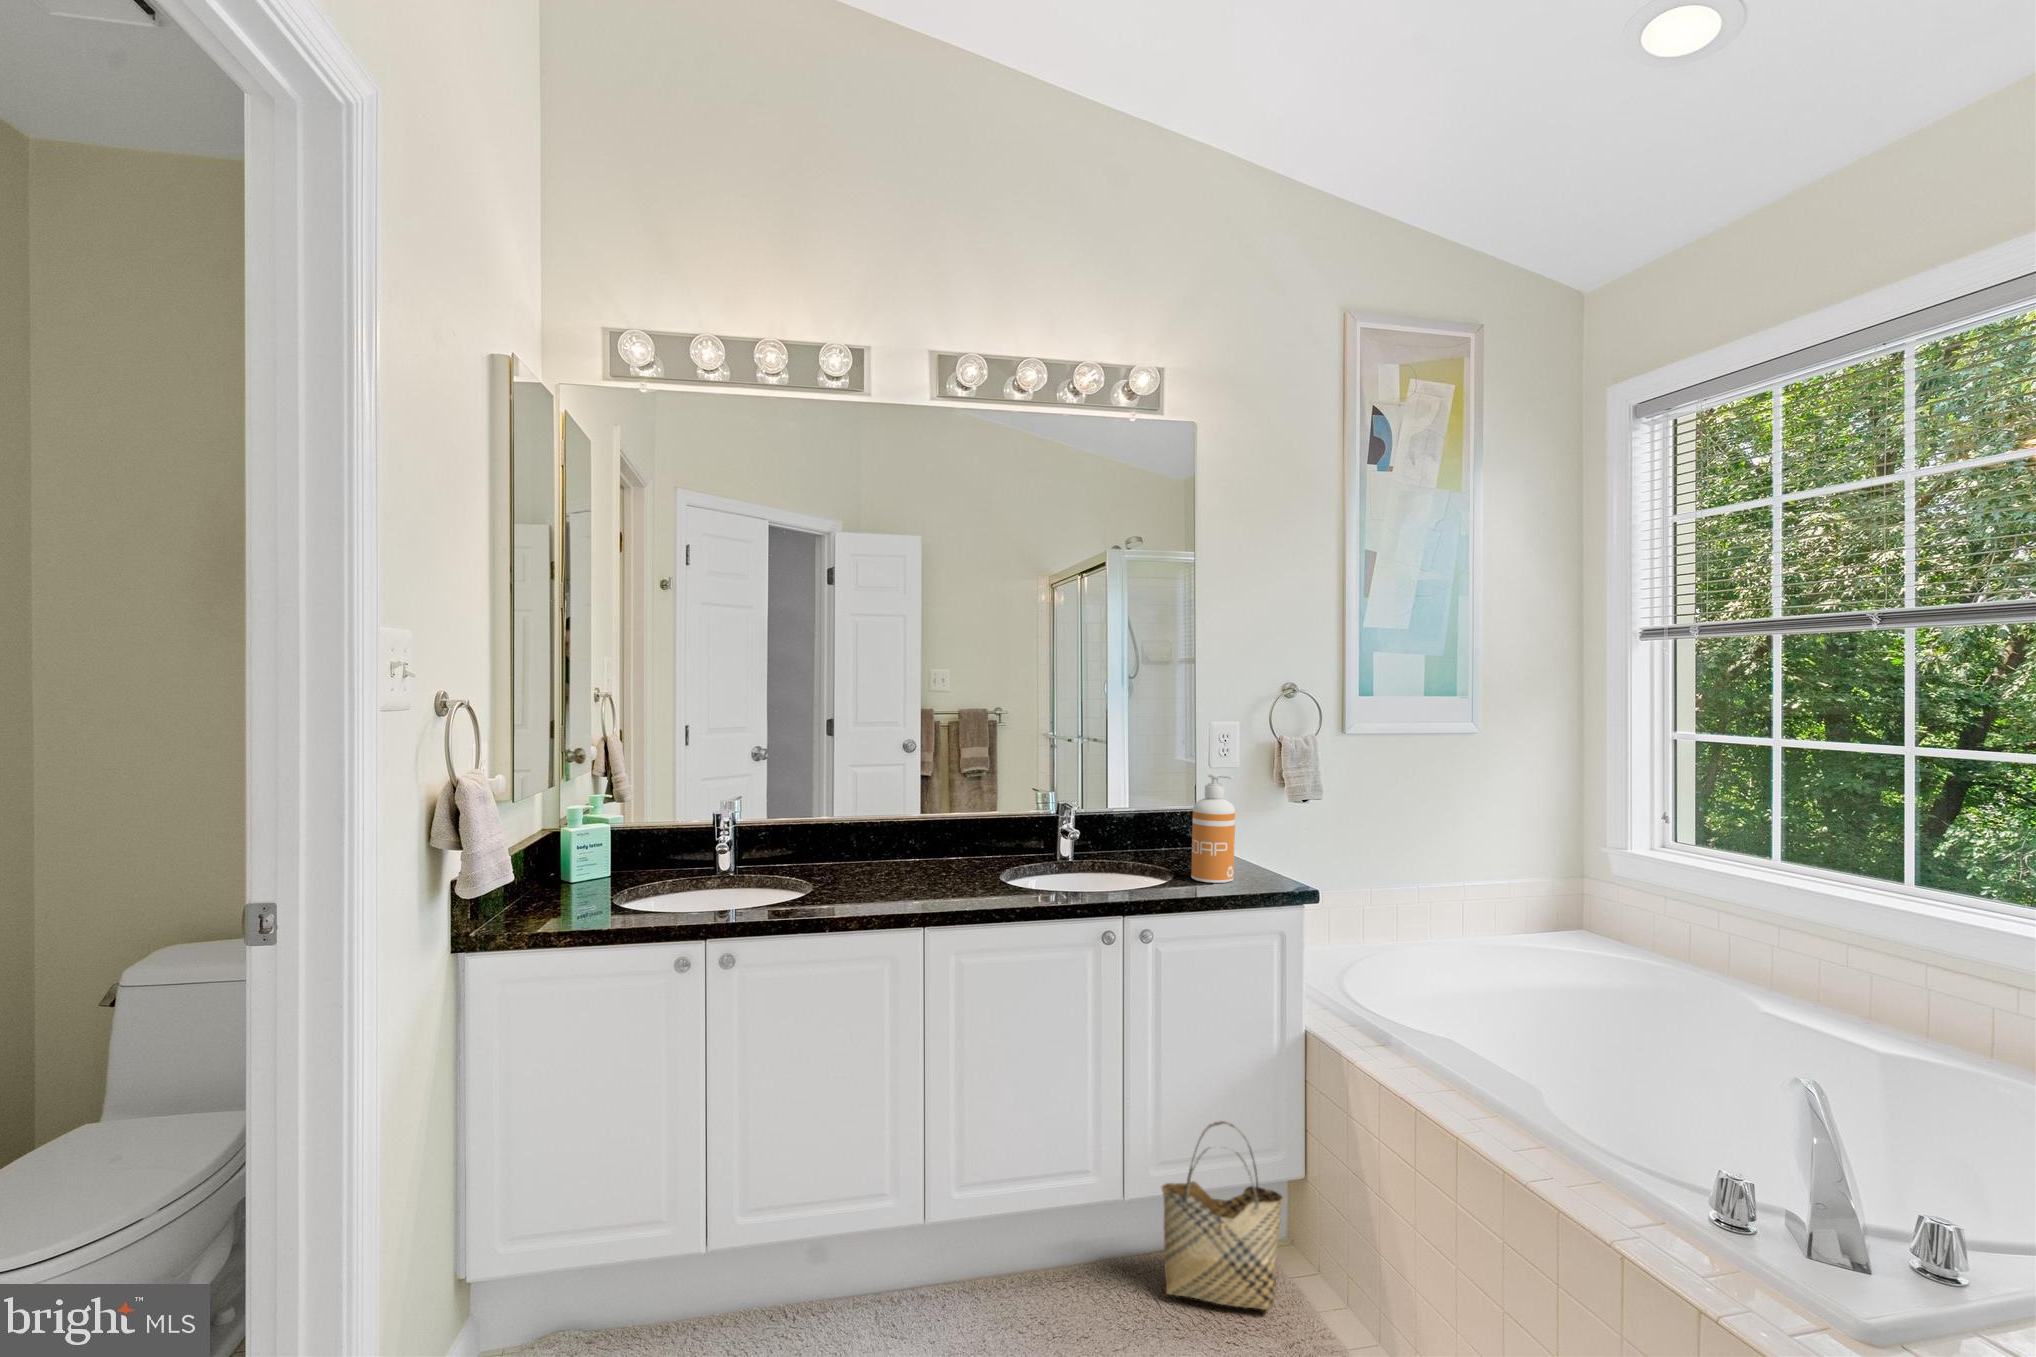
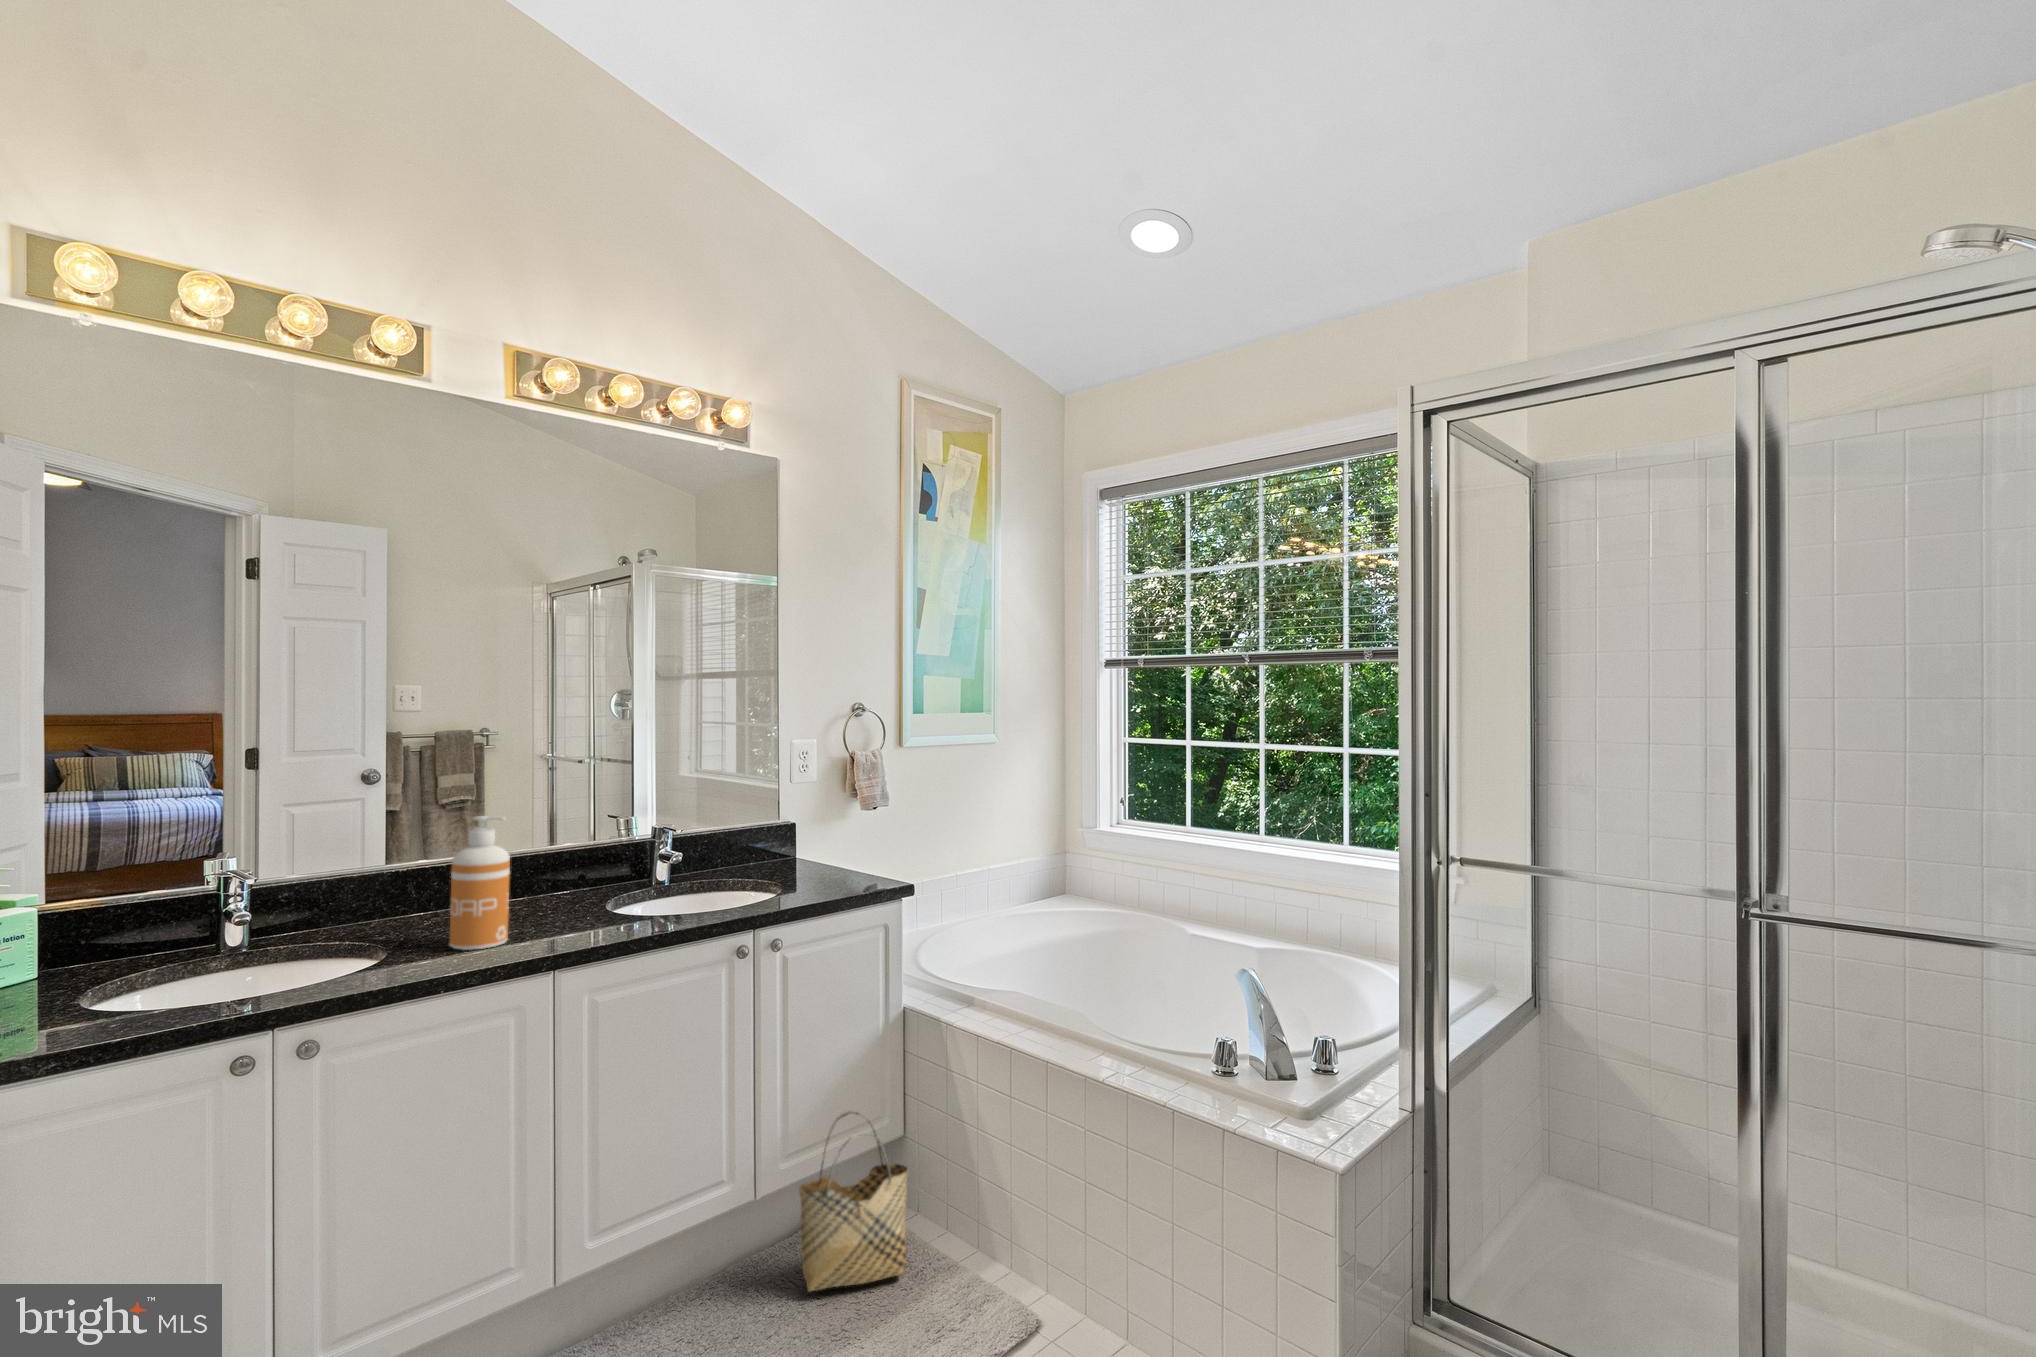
soap dispenser: present [1191,774,1235,883] -> present [449,816,510,950]

